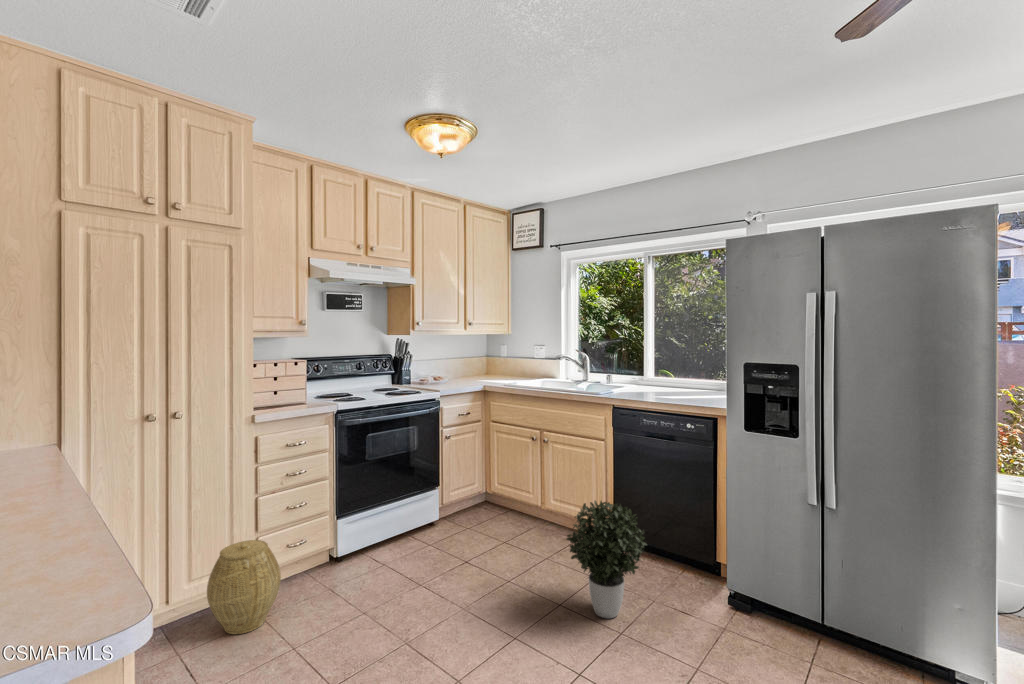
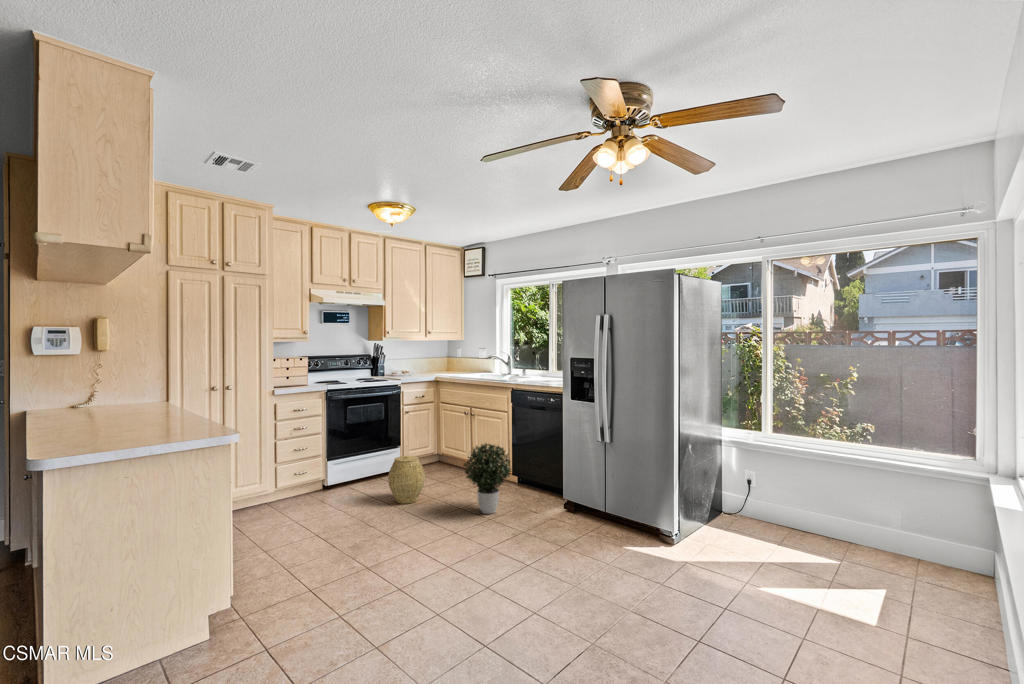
woven basket: present [207,540,281,634] -> present [388,456,425,504]

